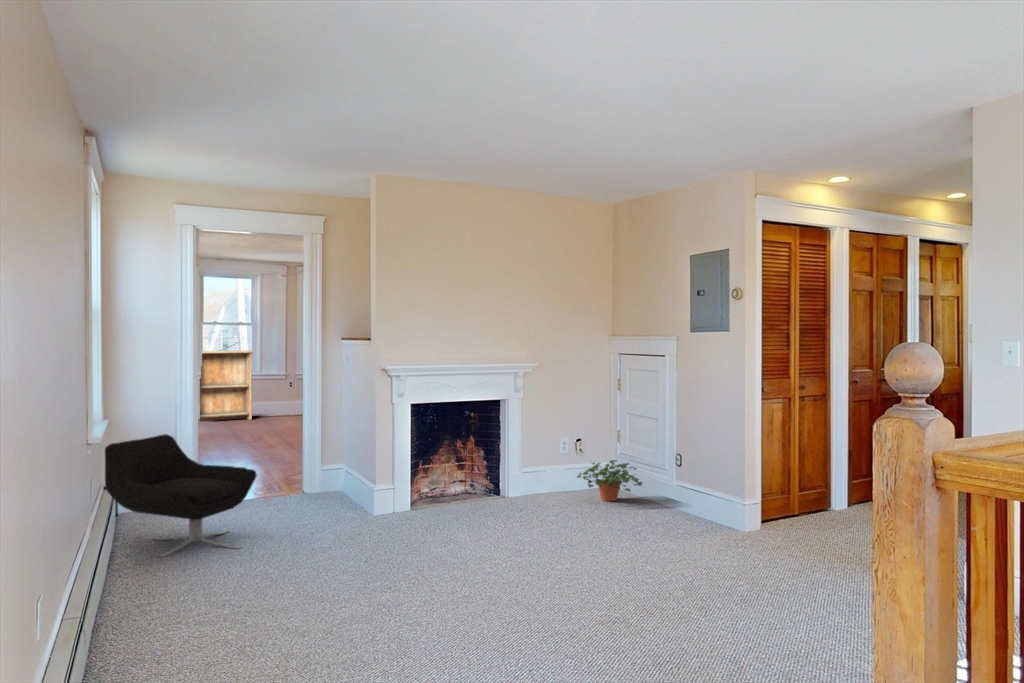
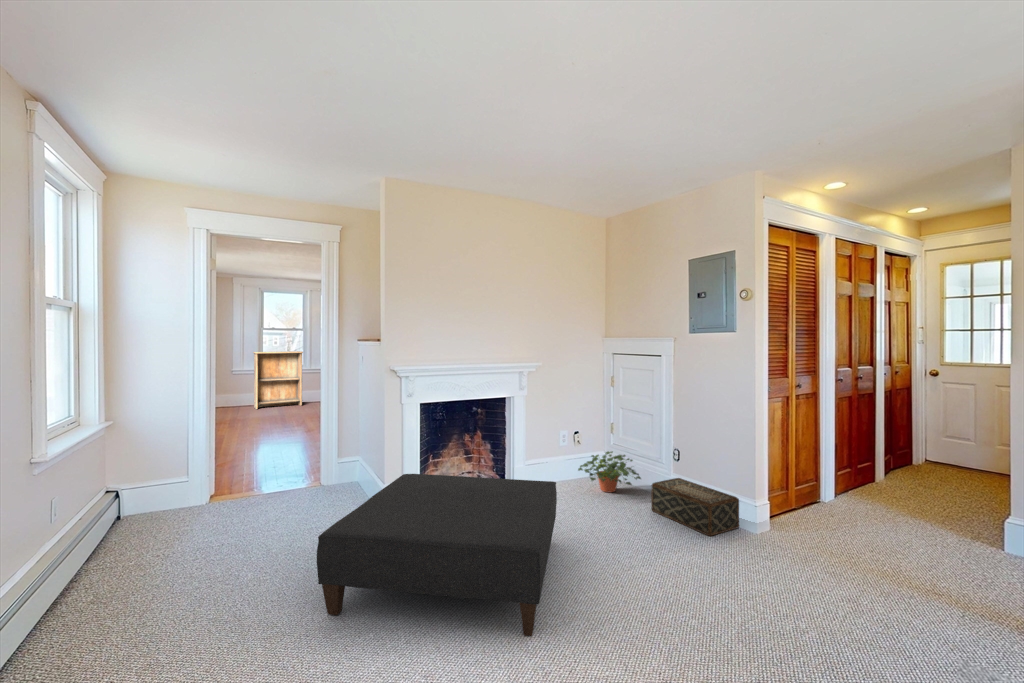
lounge chair: present [105,434,257,557] -> none [63,440,255,592]
ottoman: none [331,470,543,583] -> present [317,474,557,636]
woven basket: none [647,483,728,532] -> present [651,478,739,536]

